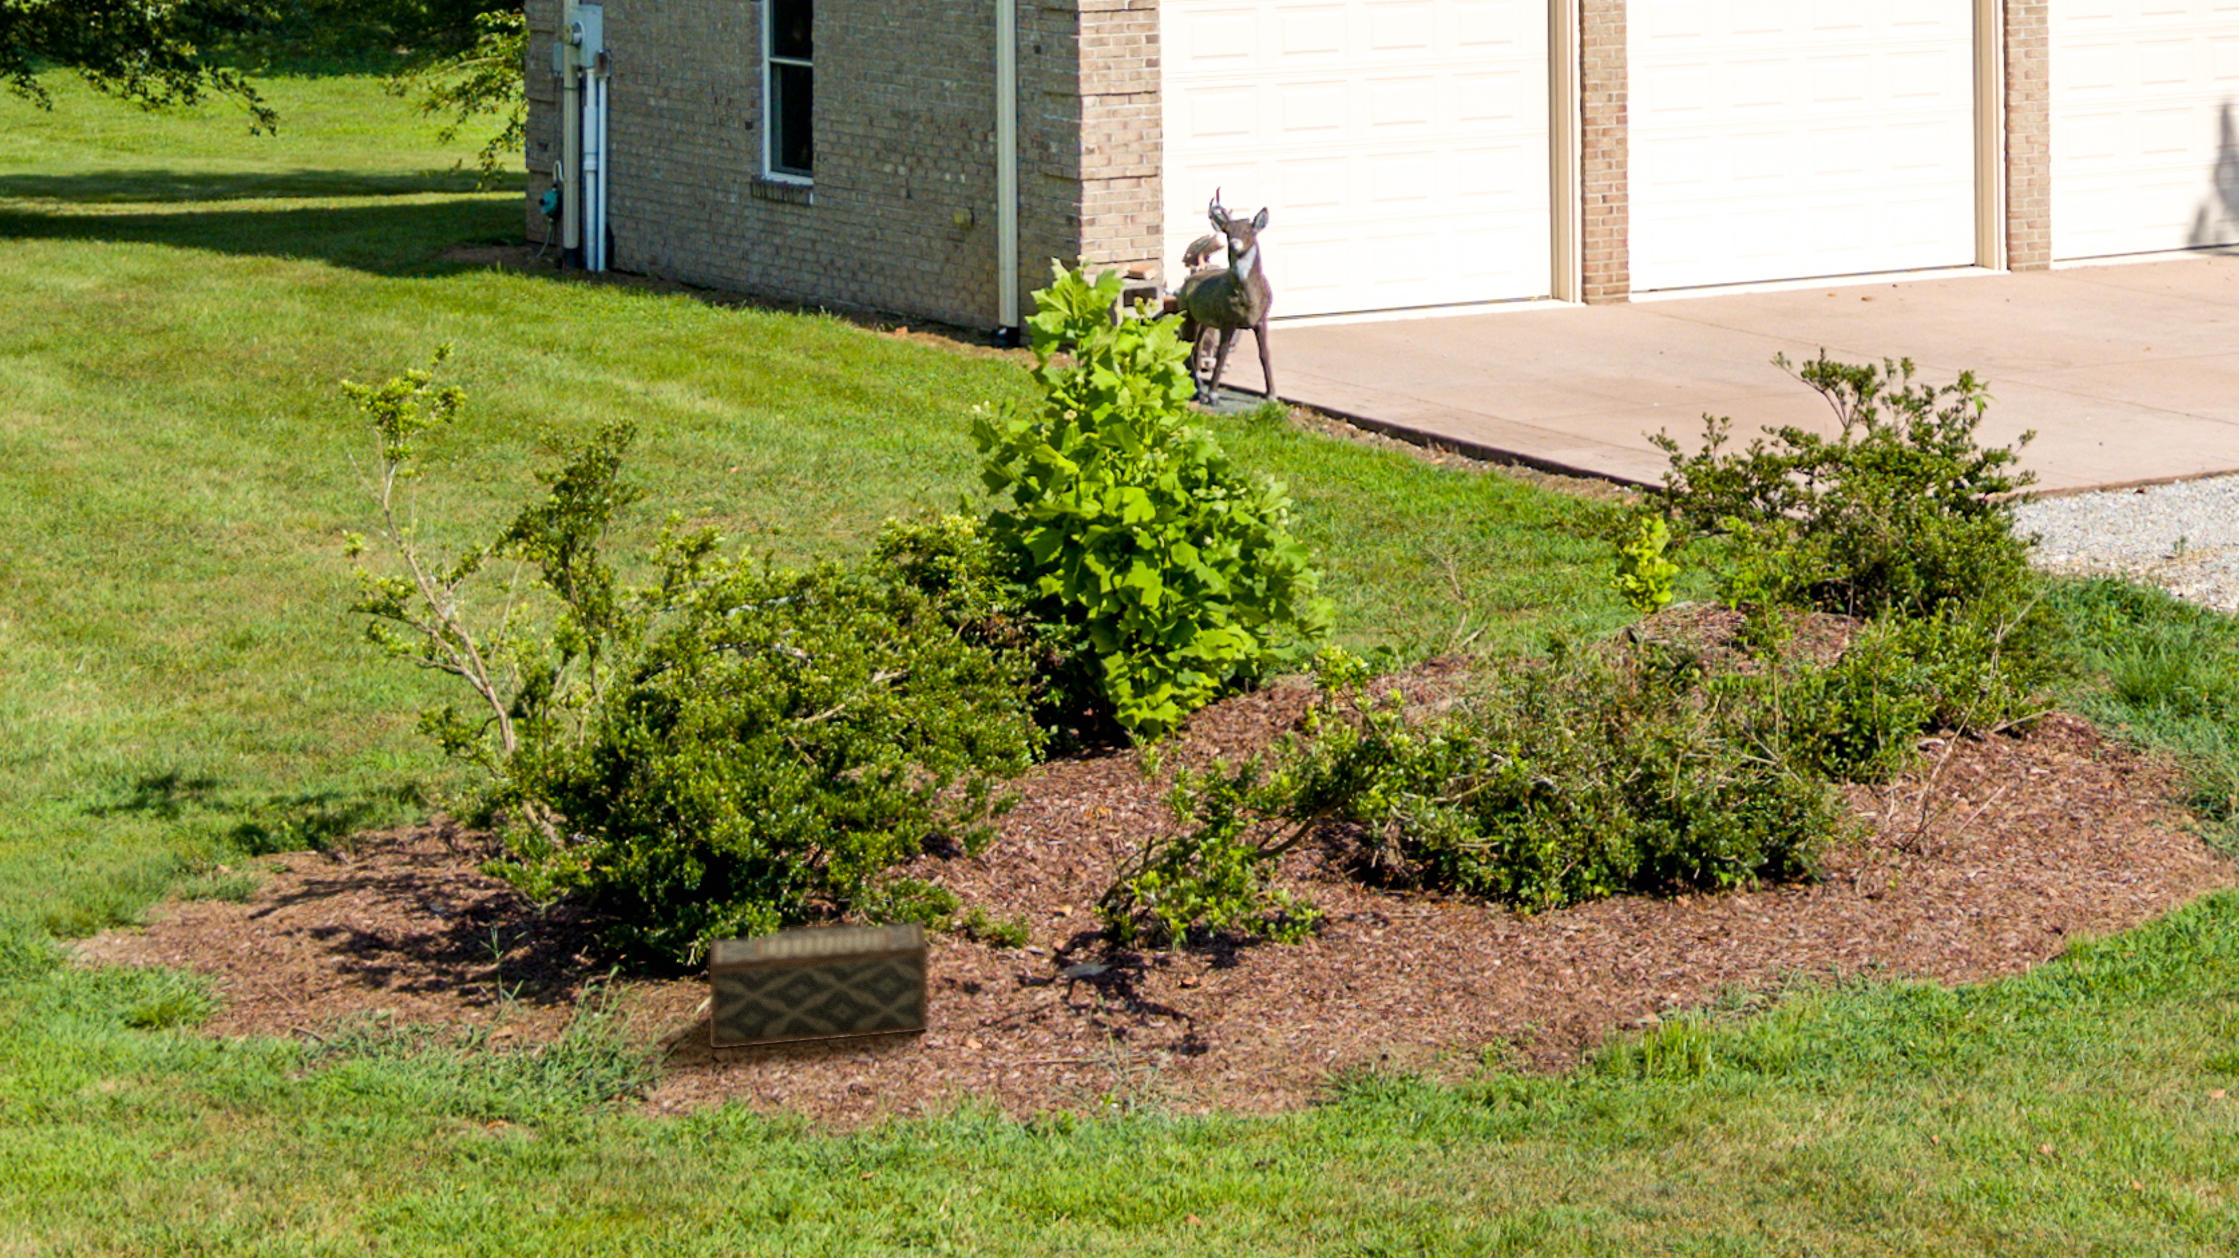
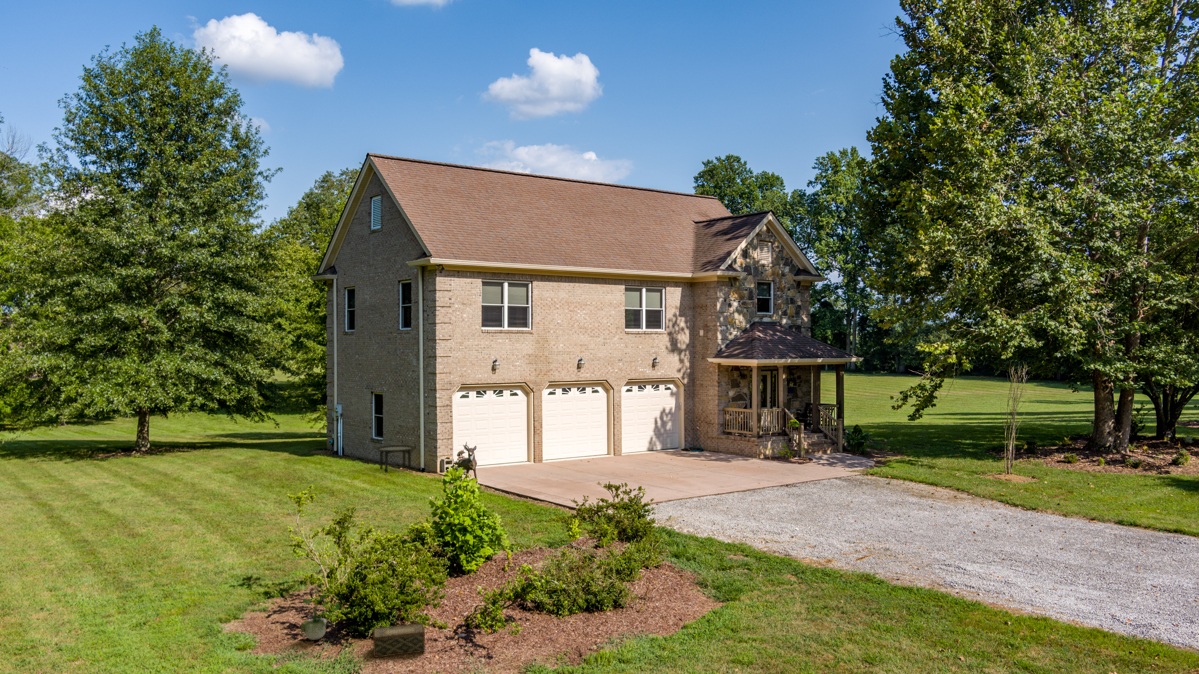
round table: none [769,211,970,347] -> present [376,445,414,472]
potted plant: none [400,739,583,990] -> present [301,591,340,640]

